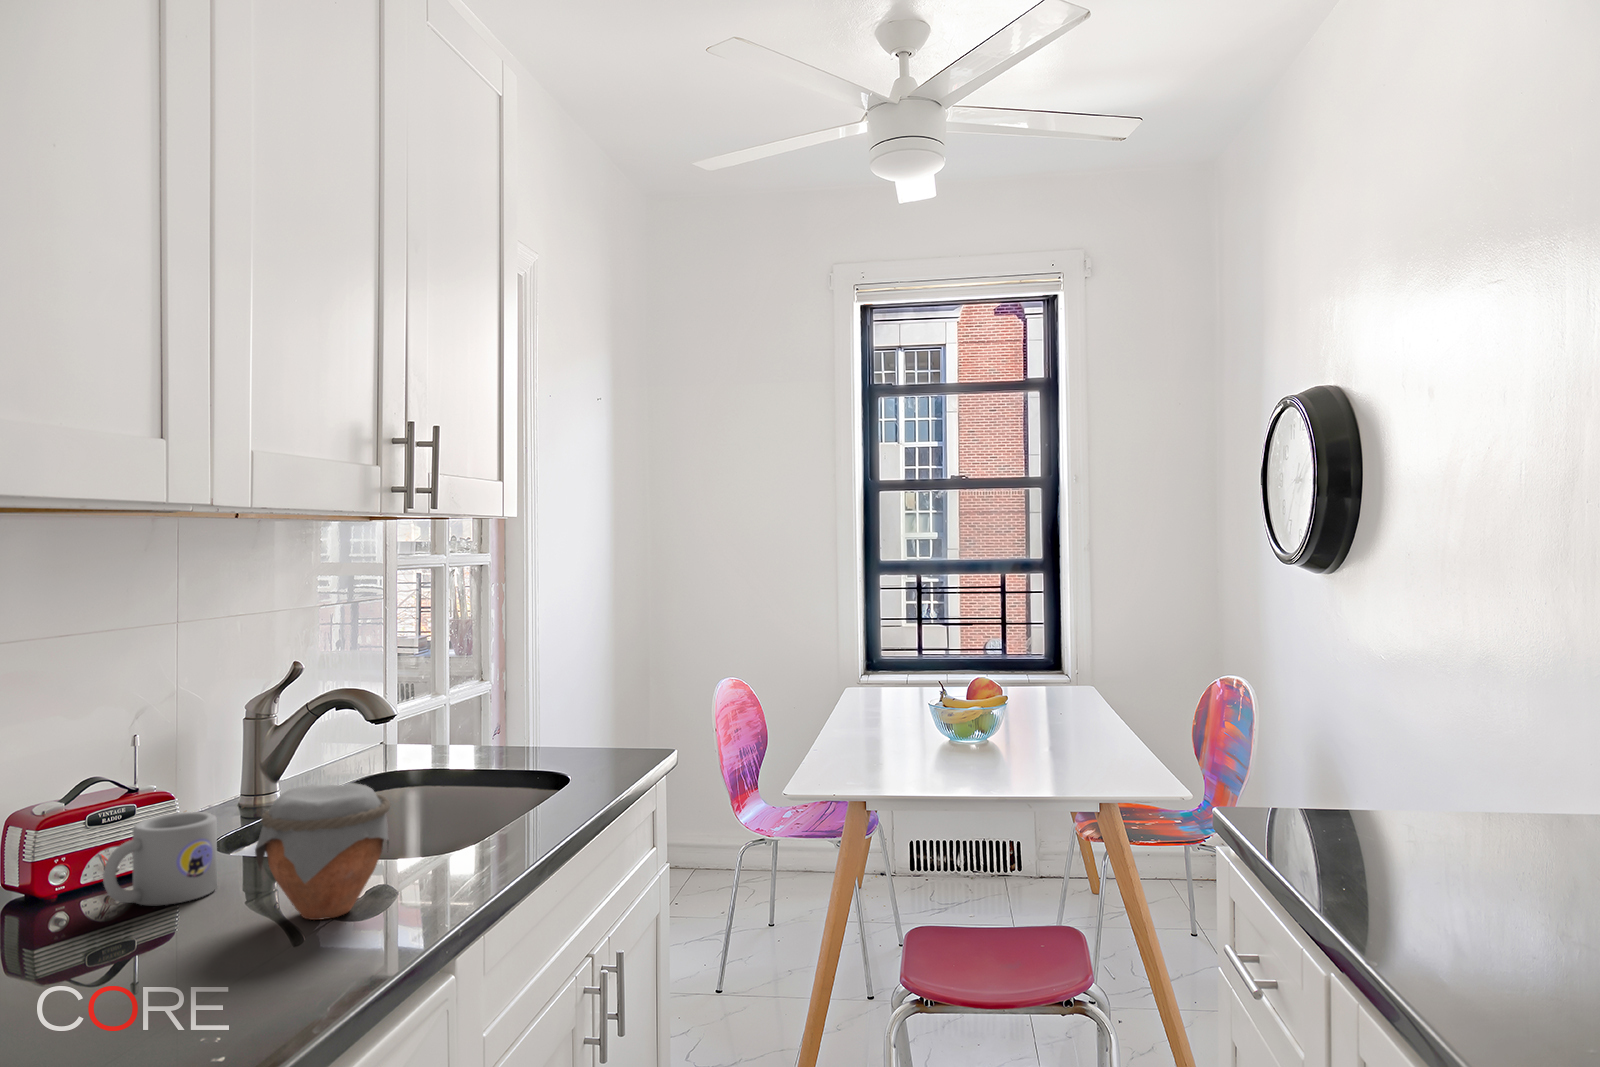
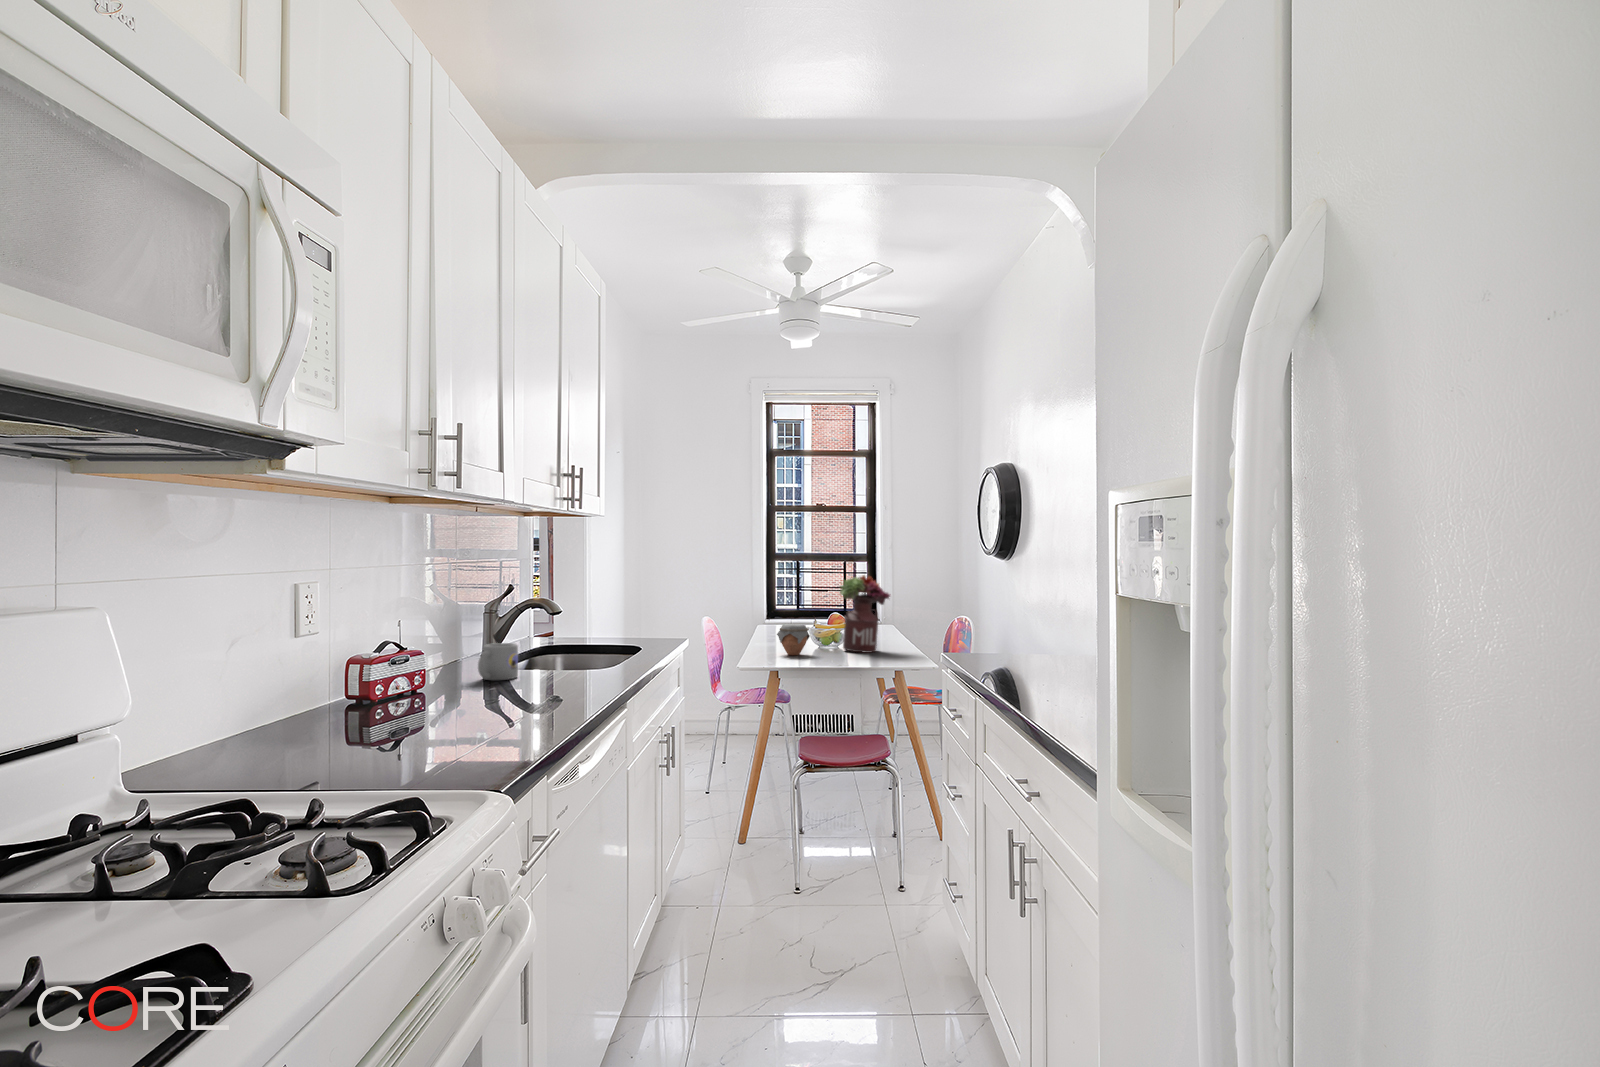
flower arrangement: none [989,610,1090,758] -> present [840,575,890,653]
jar: present [255,783,390,920] -> present [777,624,810,655]

